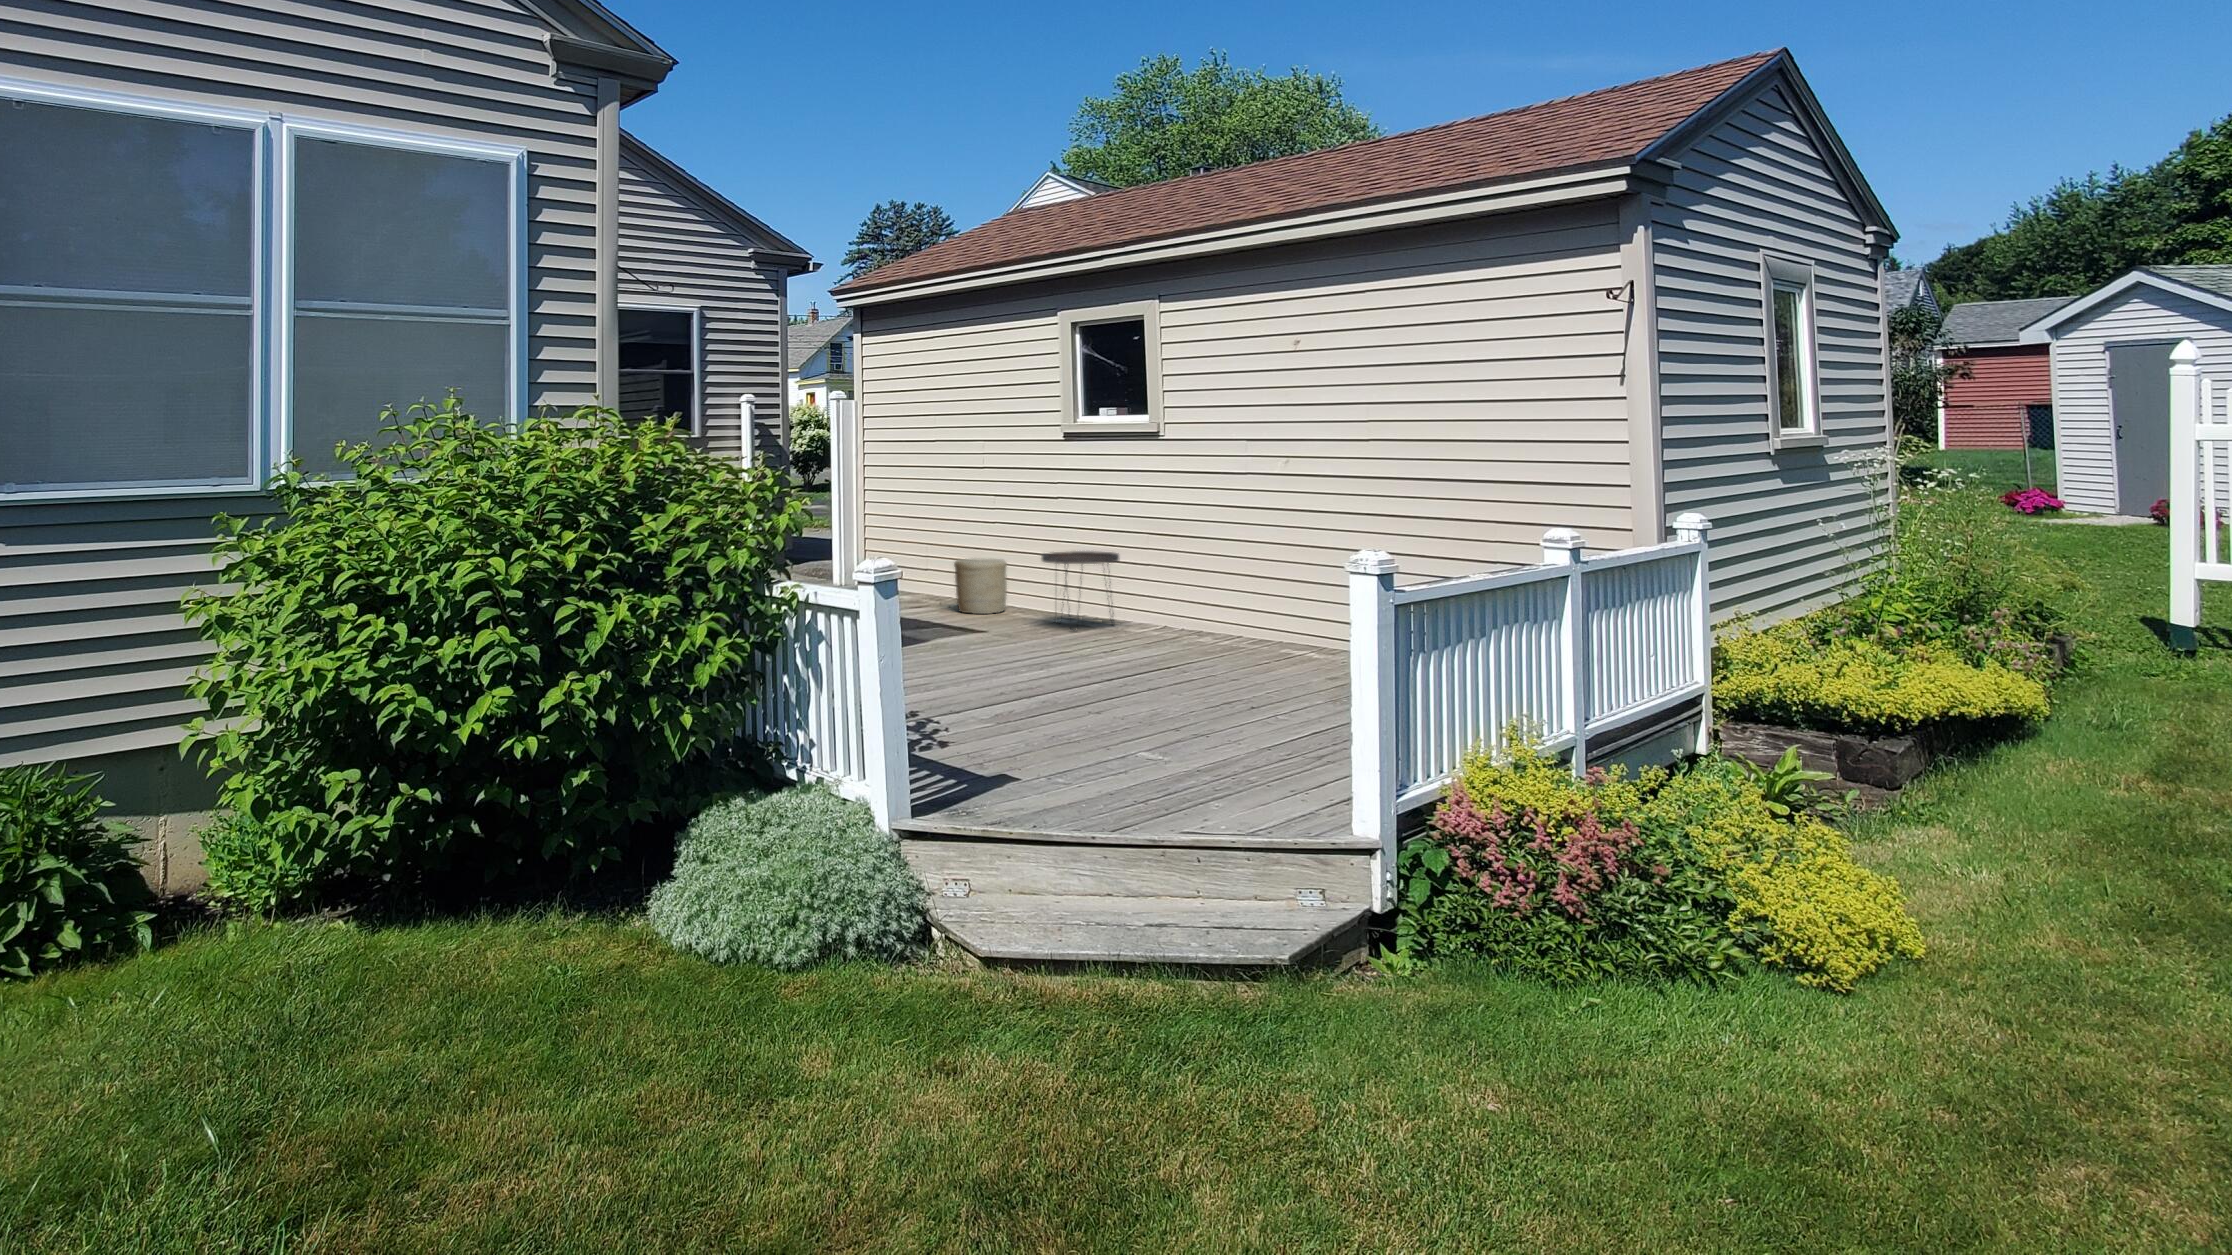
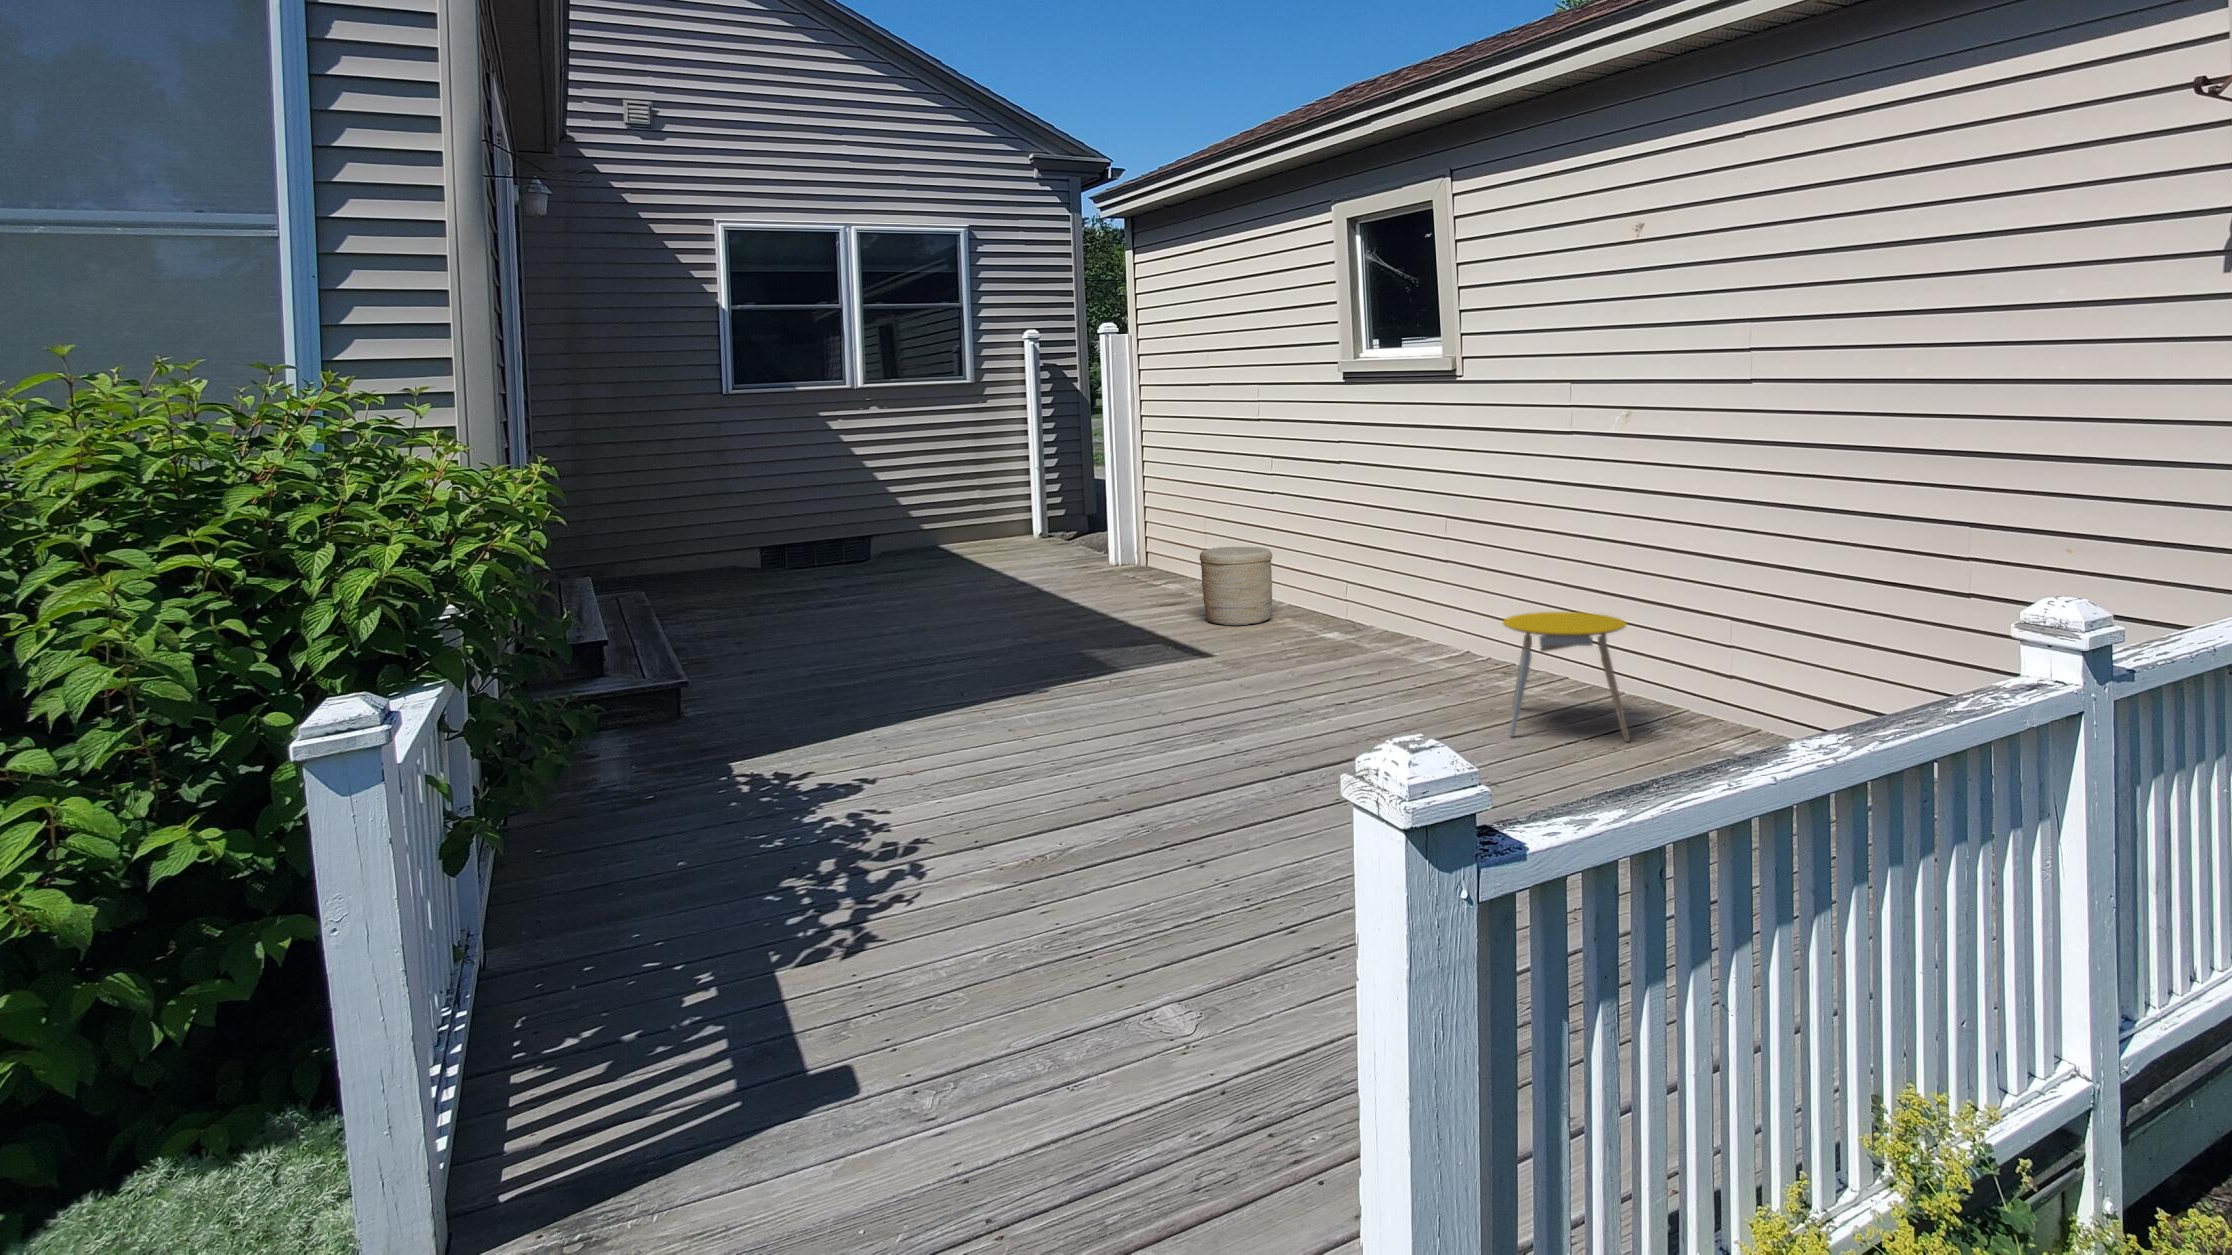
side table: present [1042,551,1120,630] -> none [1287,544,1399,664]
stool: none [1216,585,1299,659] -> present [1503,612,1630,741]

